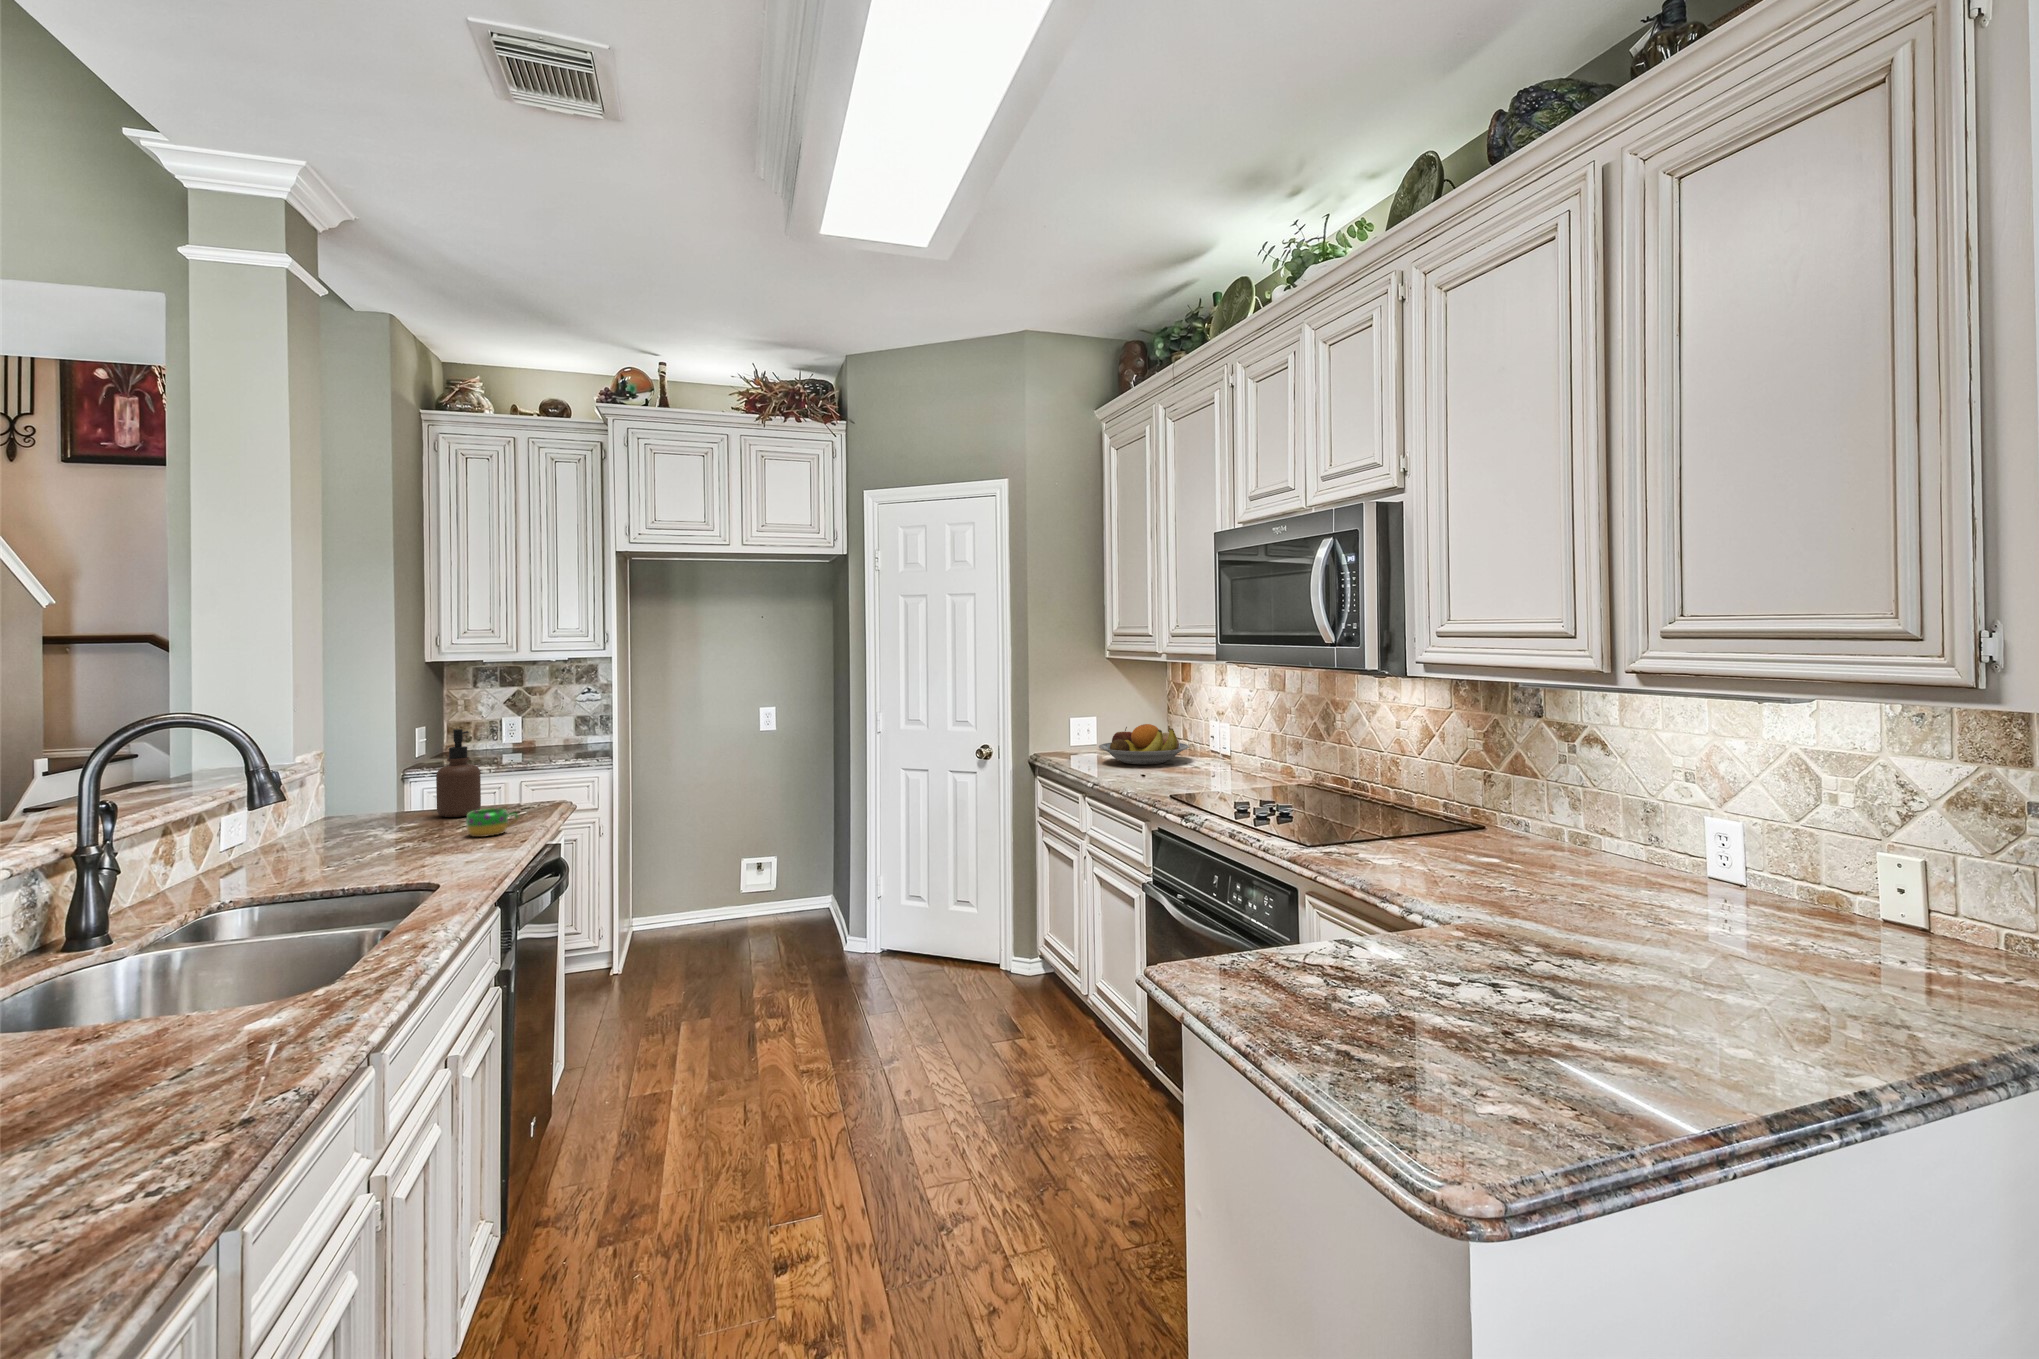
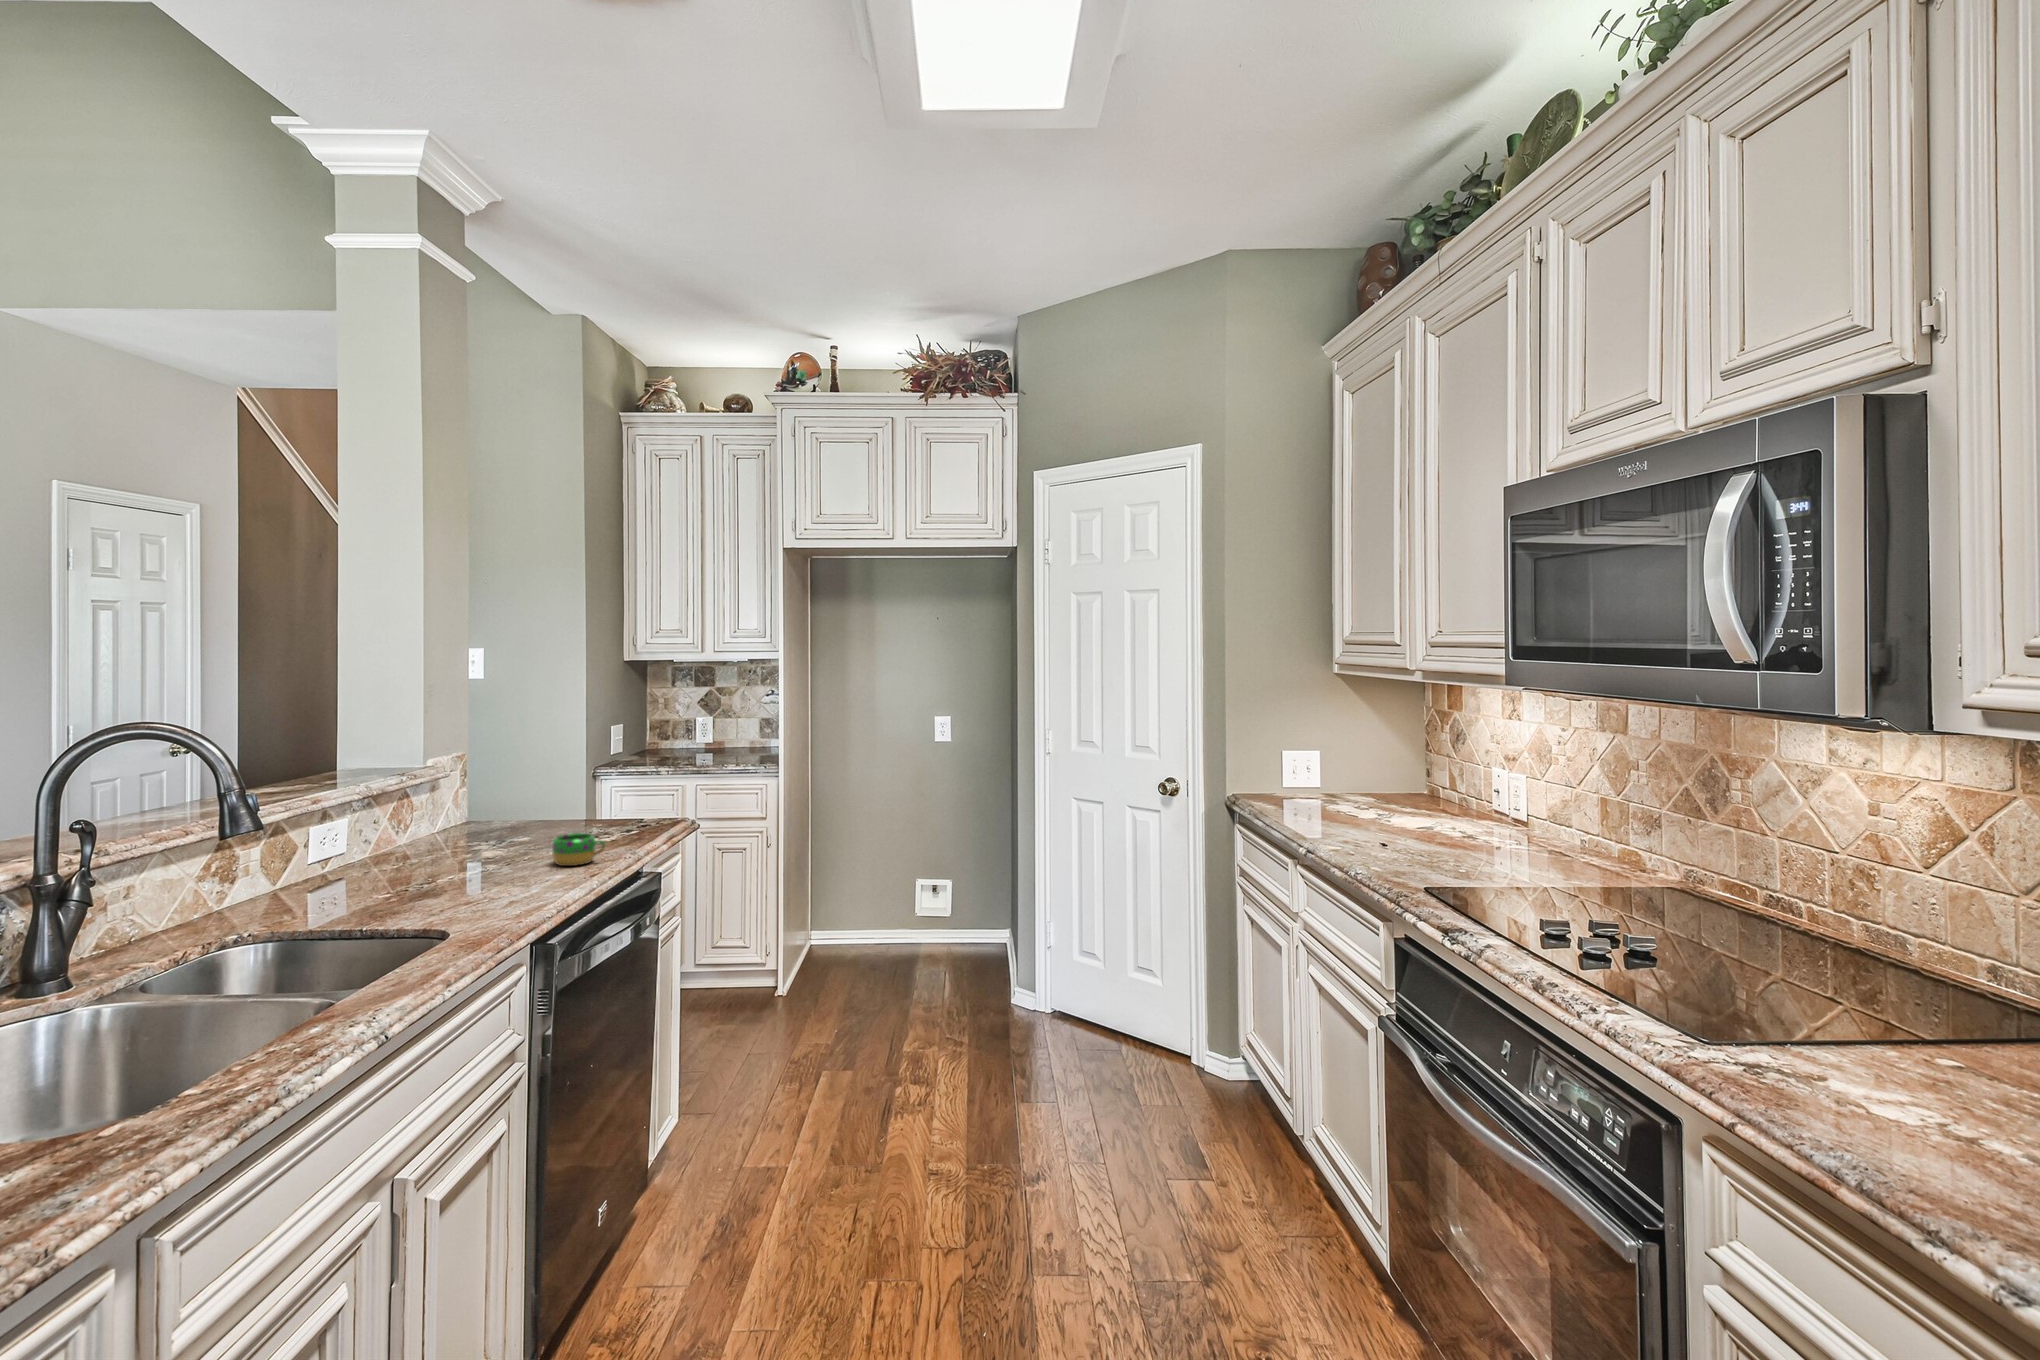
fruit bowl: present [1099,724,1189,765] -> none [1325,768,1460,824]
soap dispenser: present [436,729,481,817] -> none [555,739,598,835]

